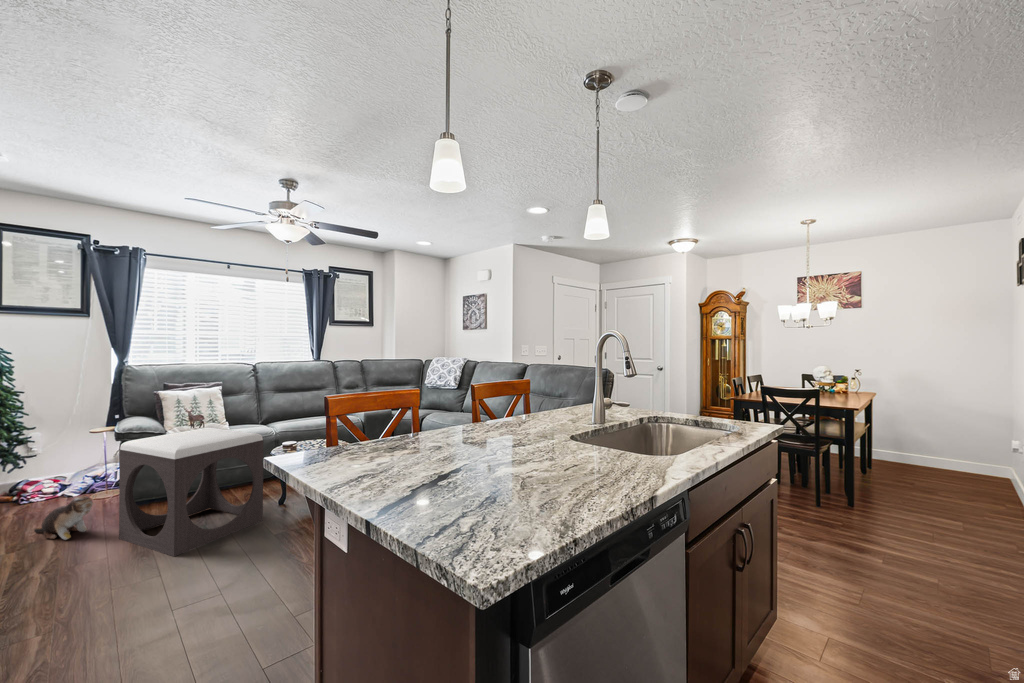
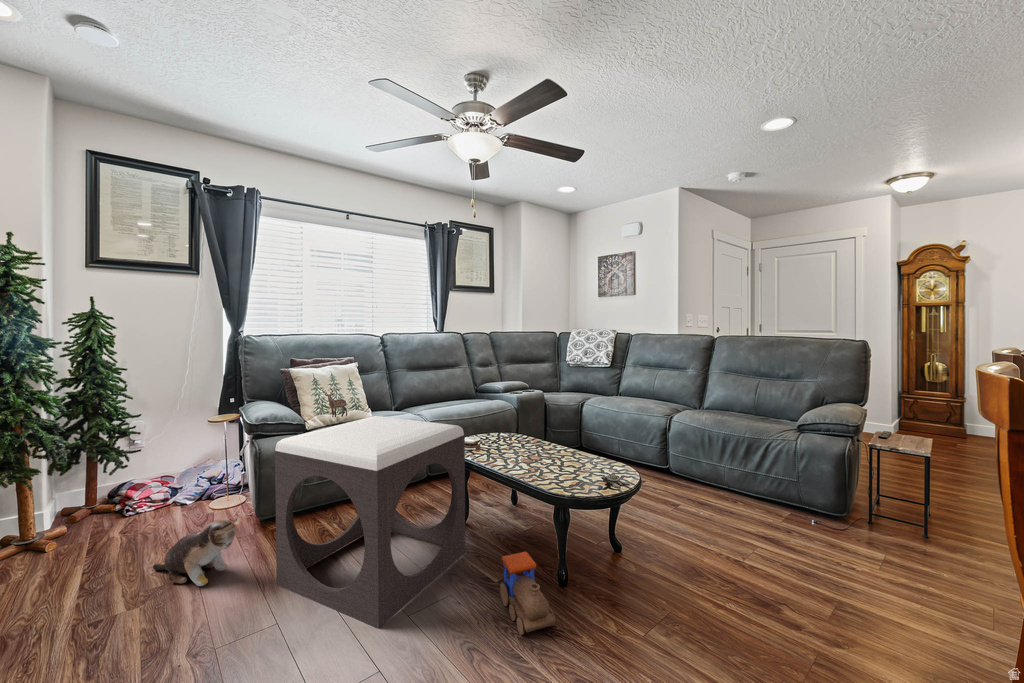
toy train: none [260,514,287,558] -> present [500,552,556,635]

